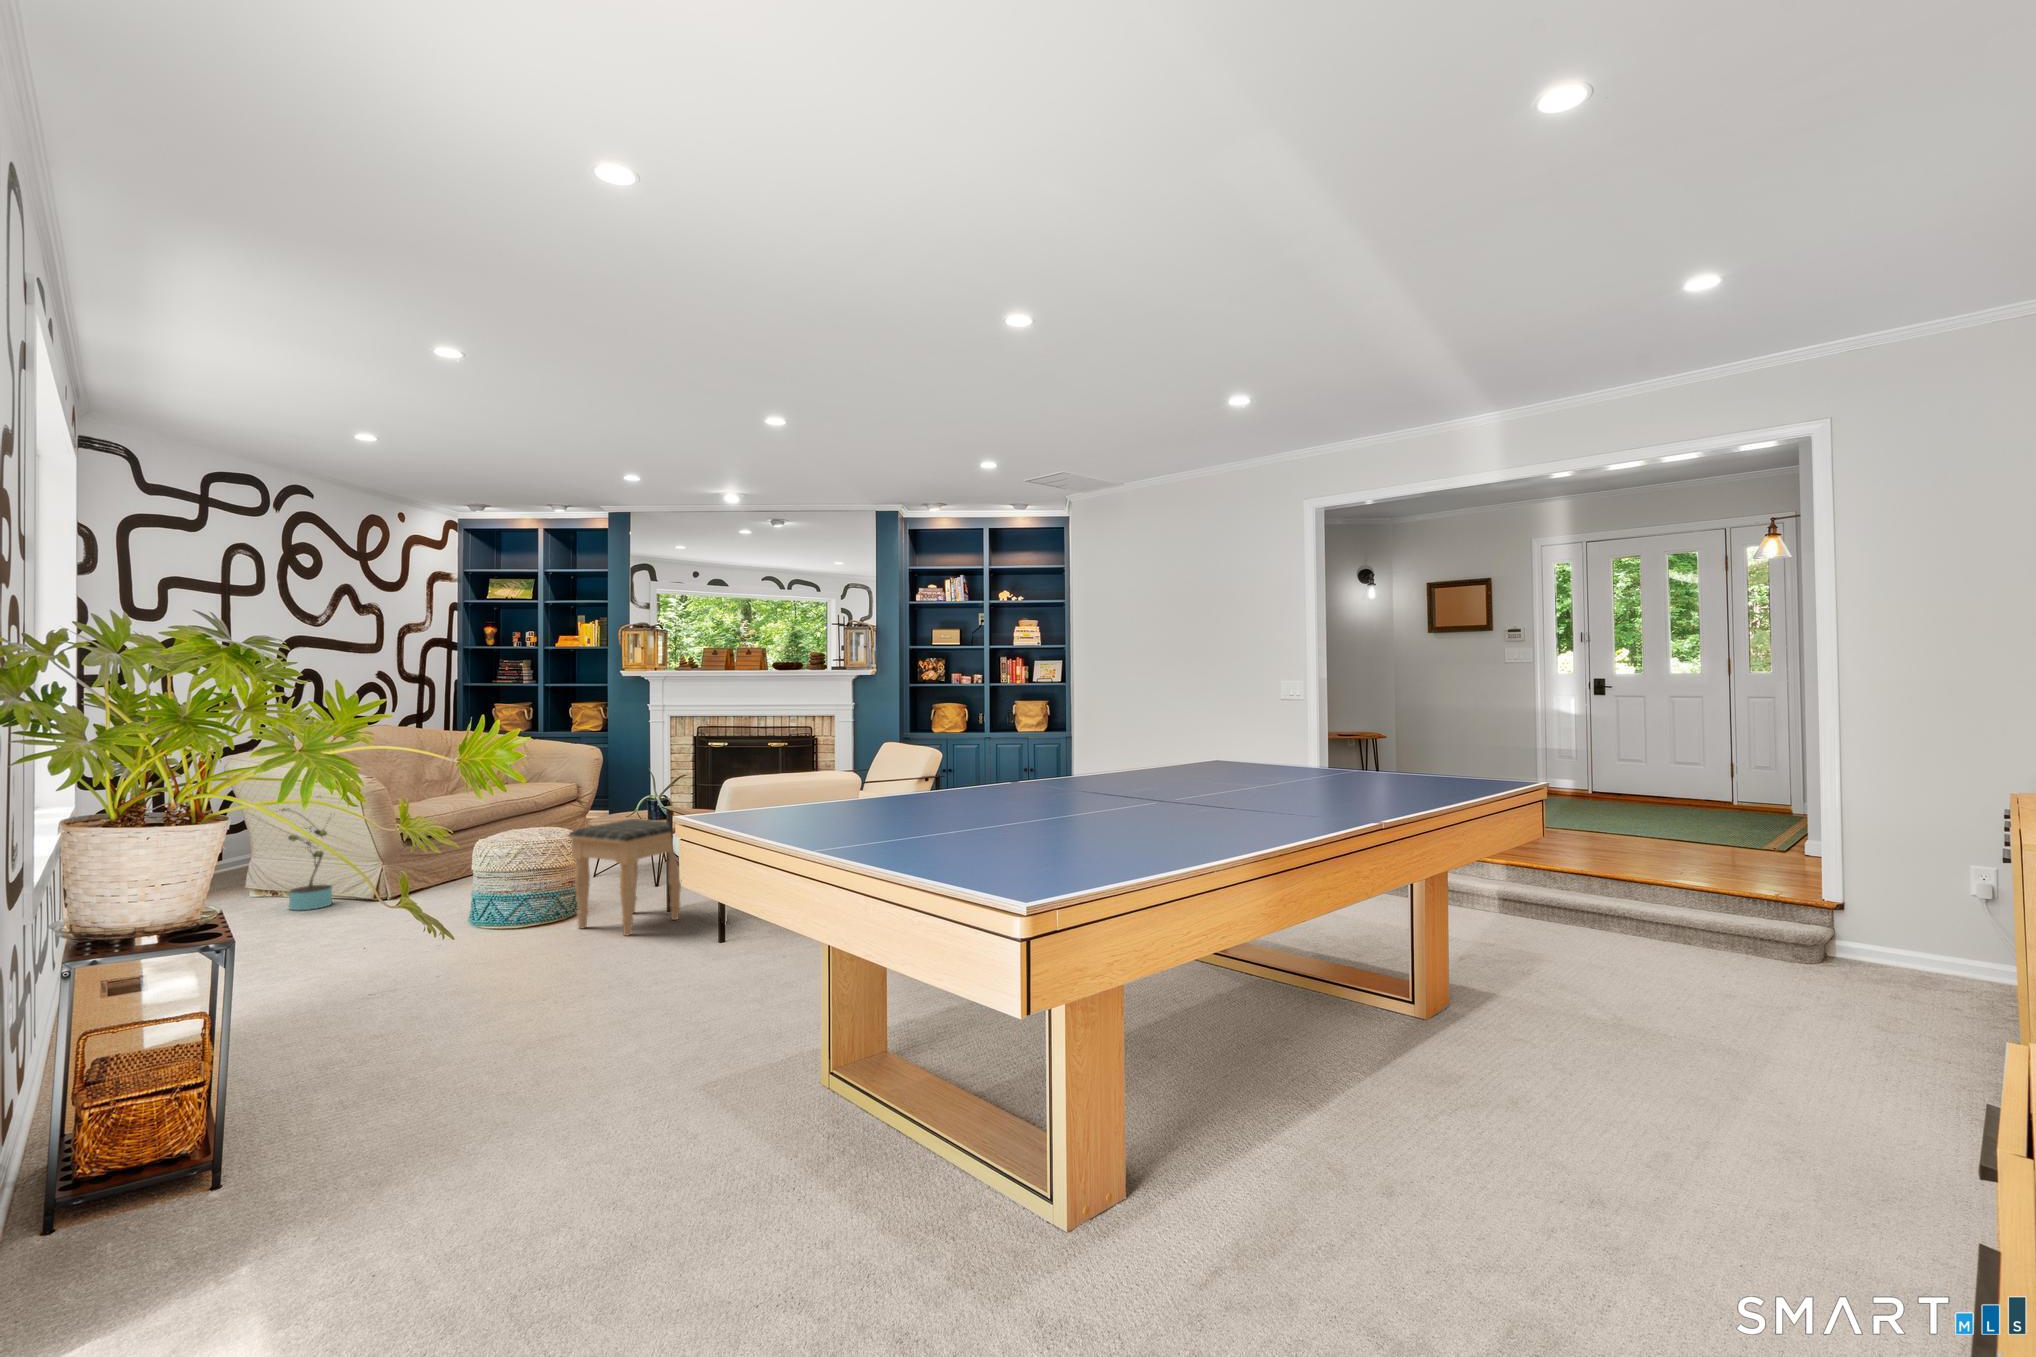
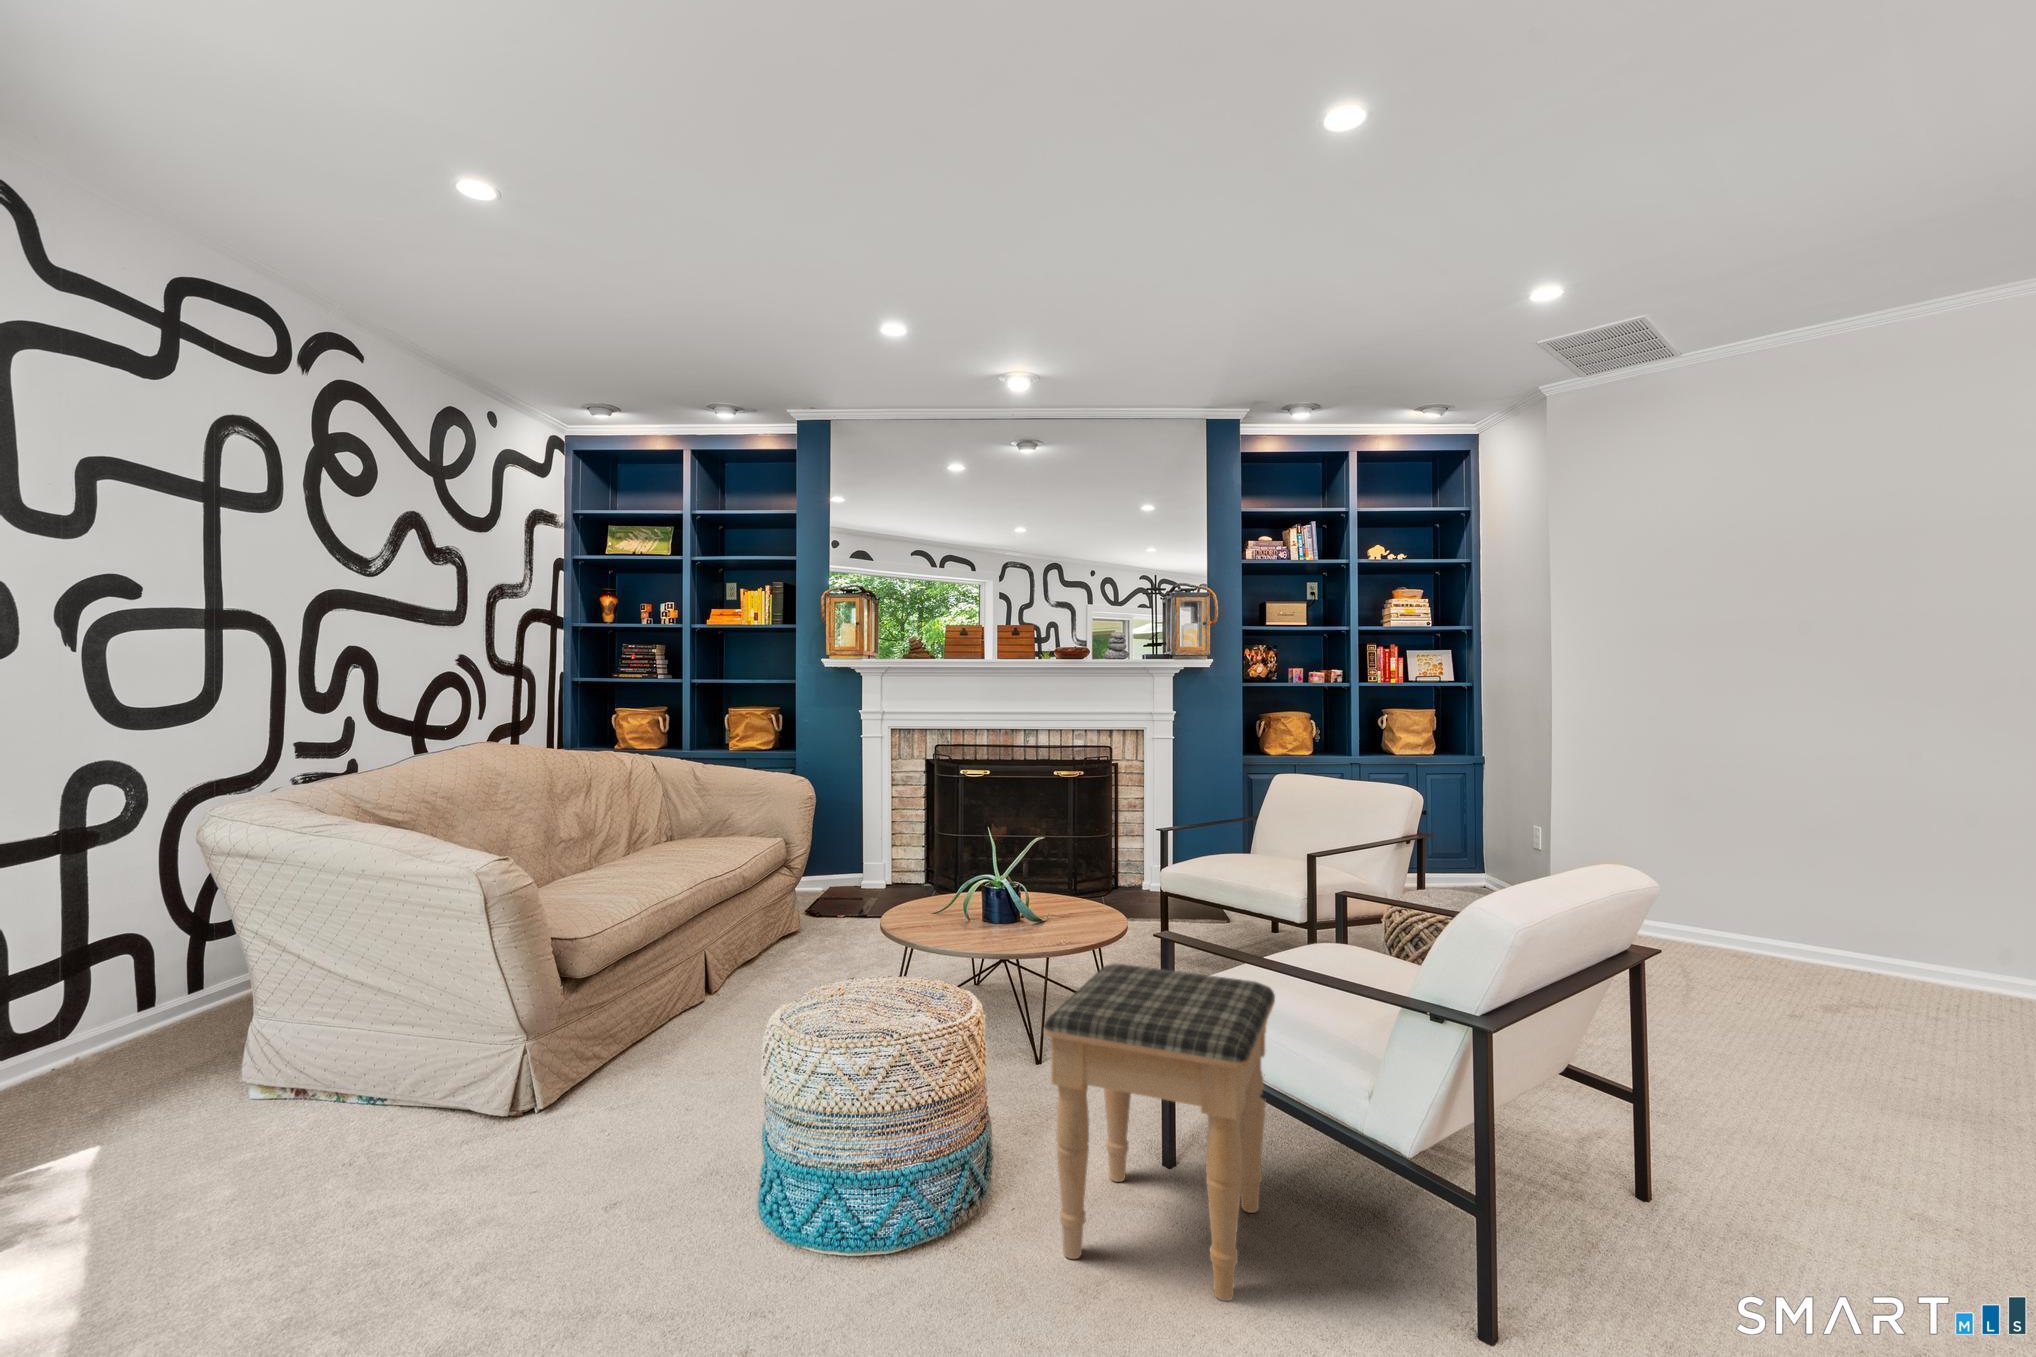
potted plant: present [276,809,332,910] -> none [302,897,466,1165]

